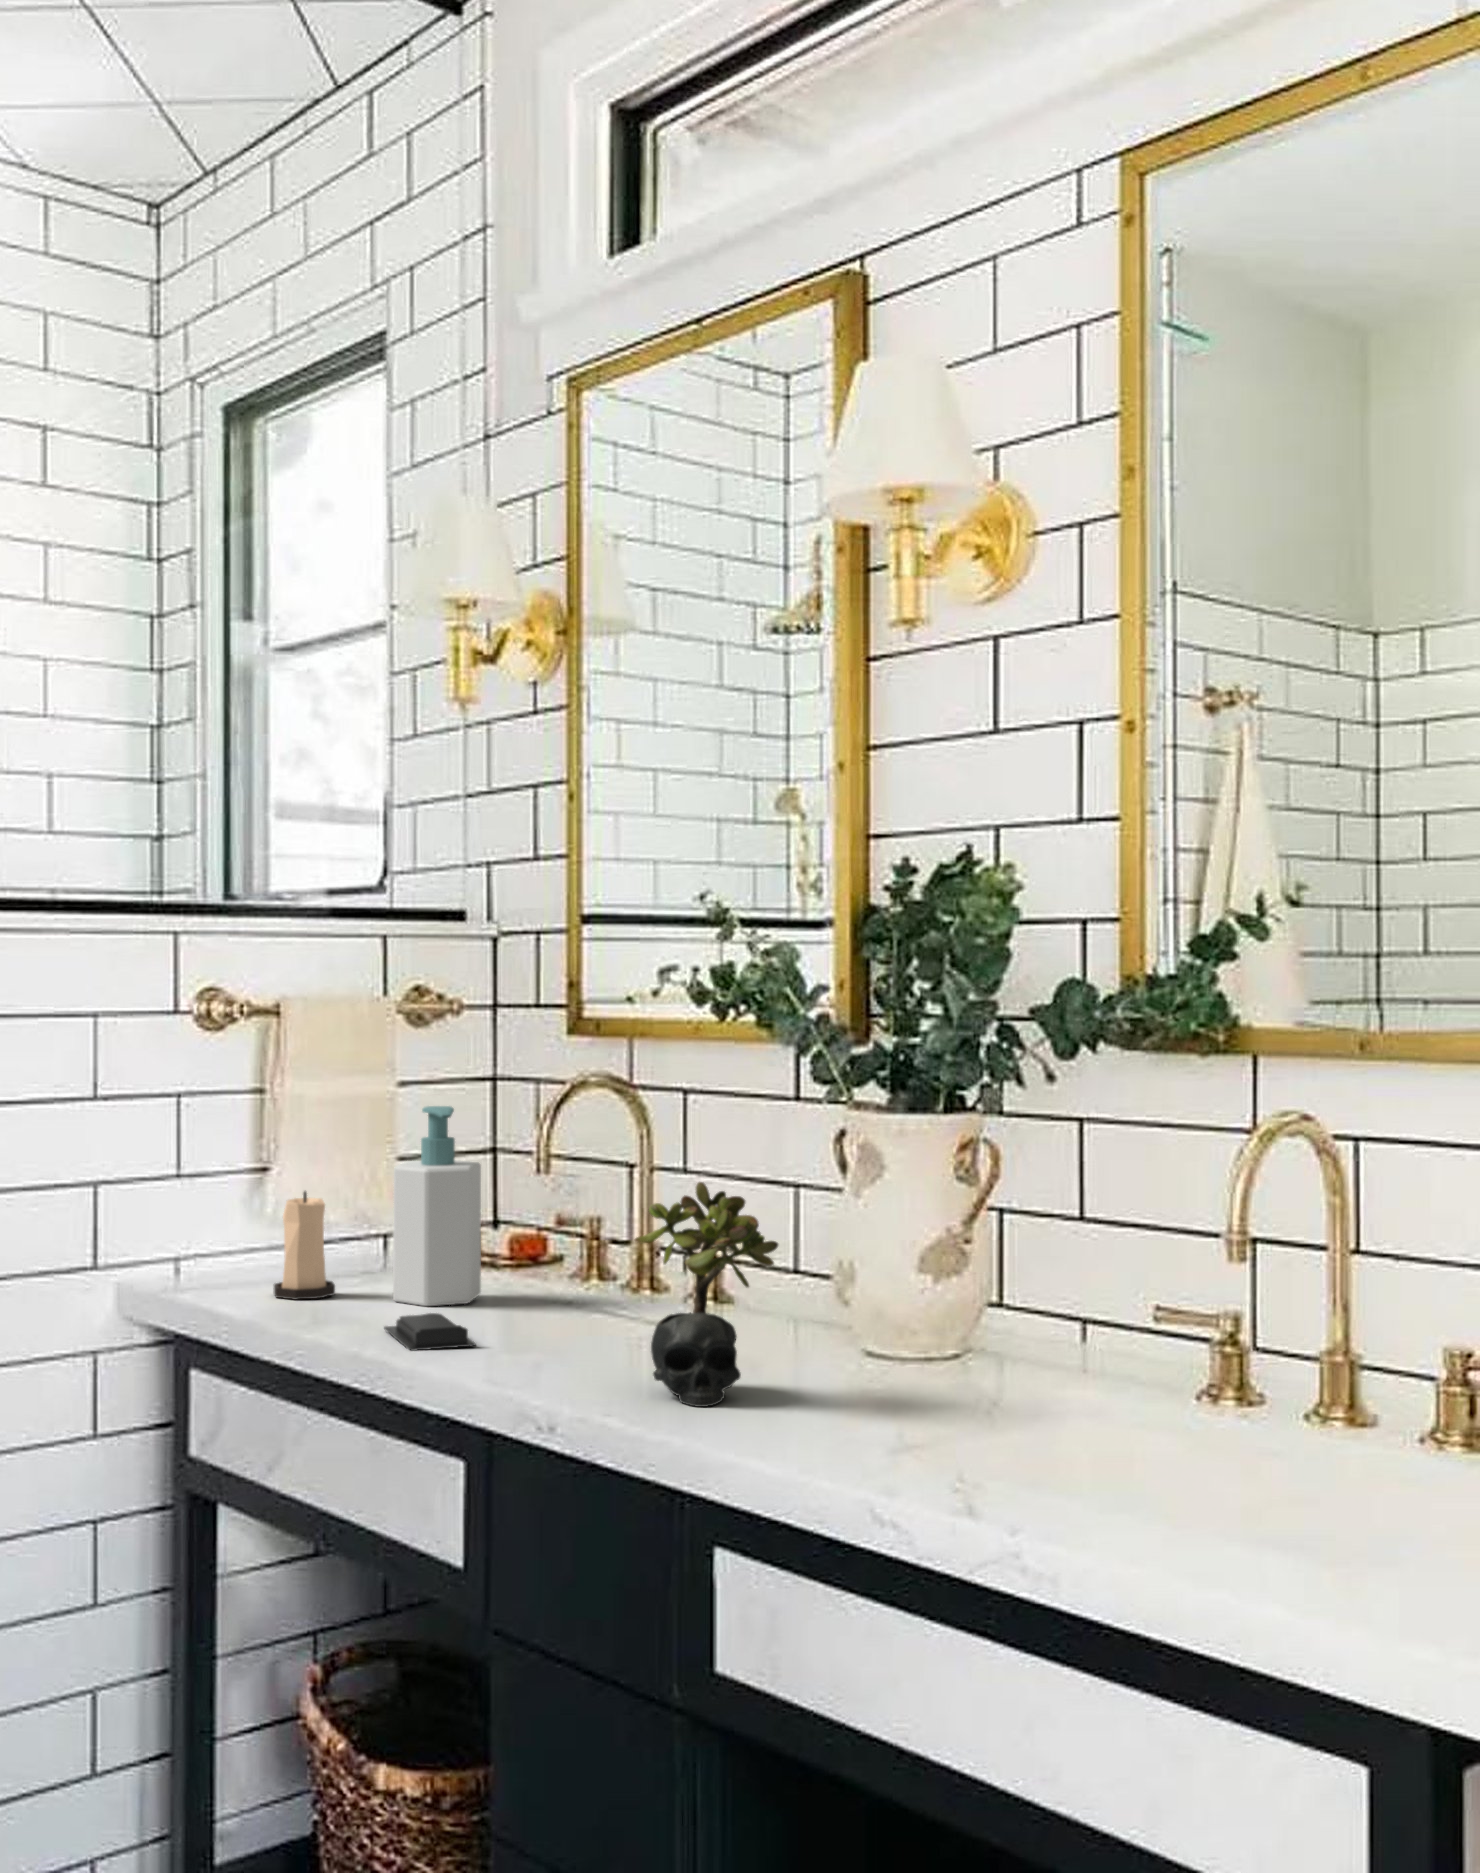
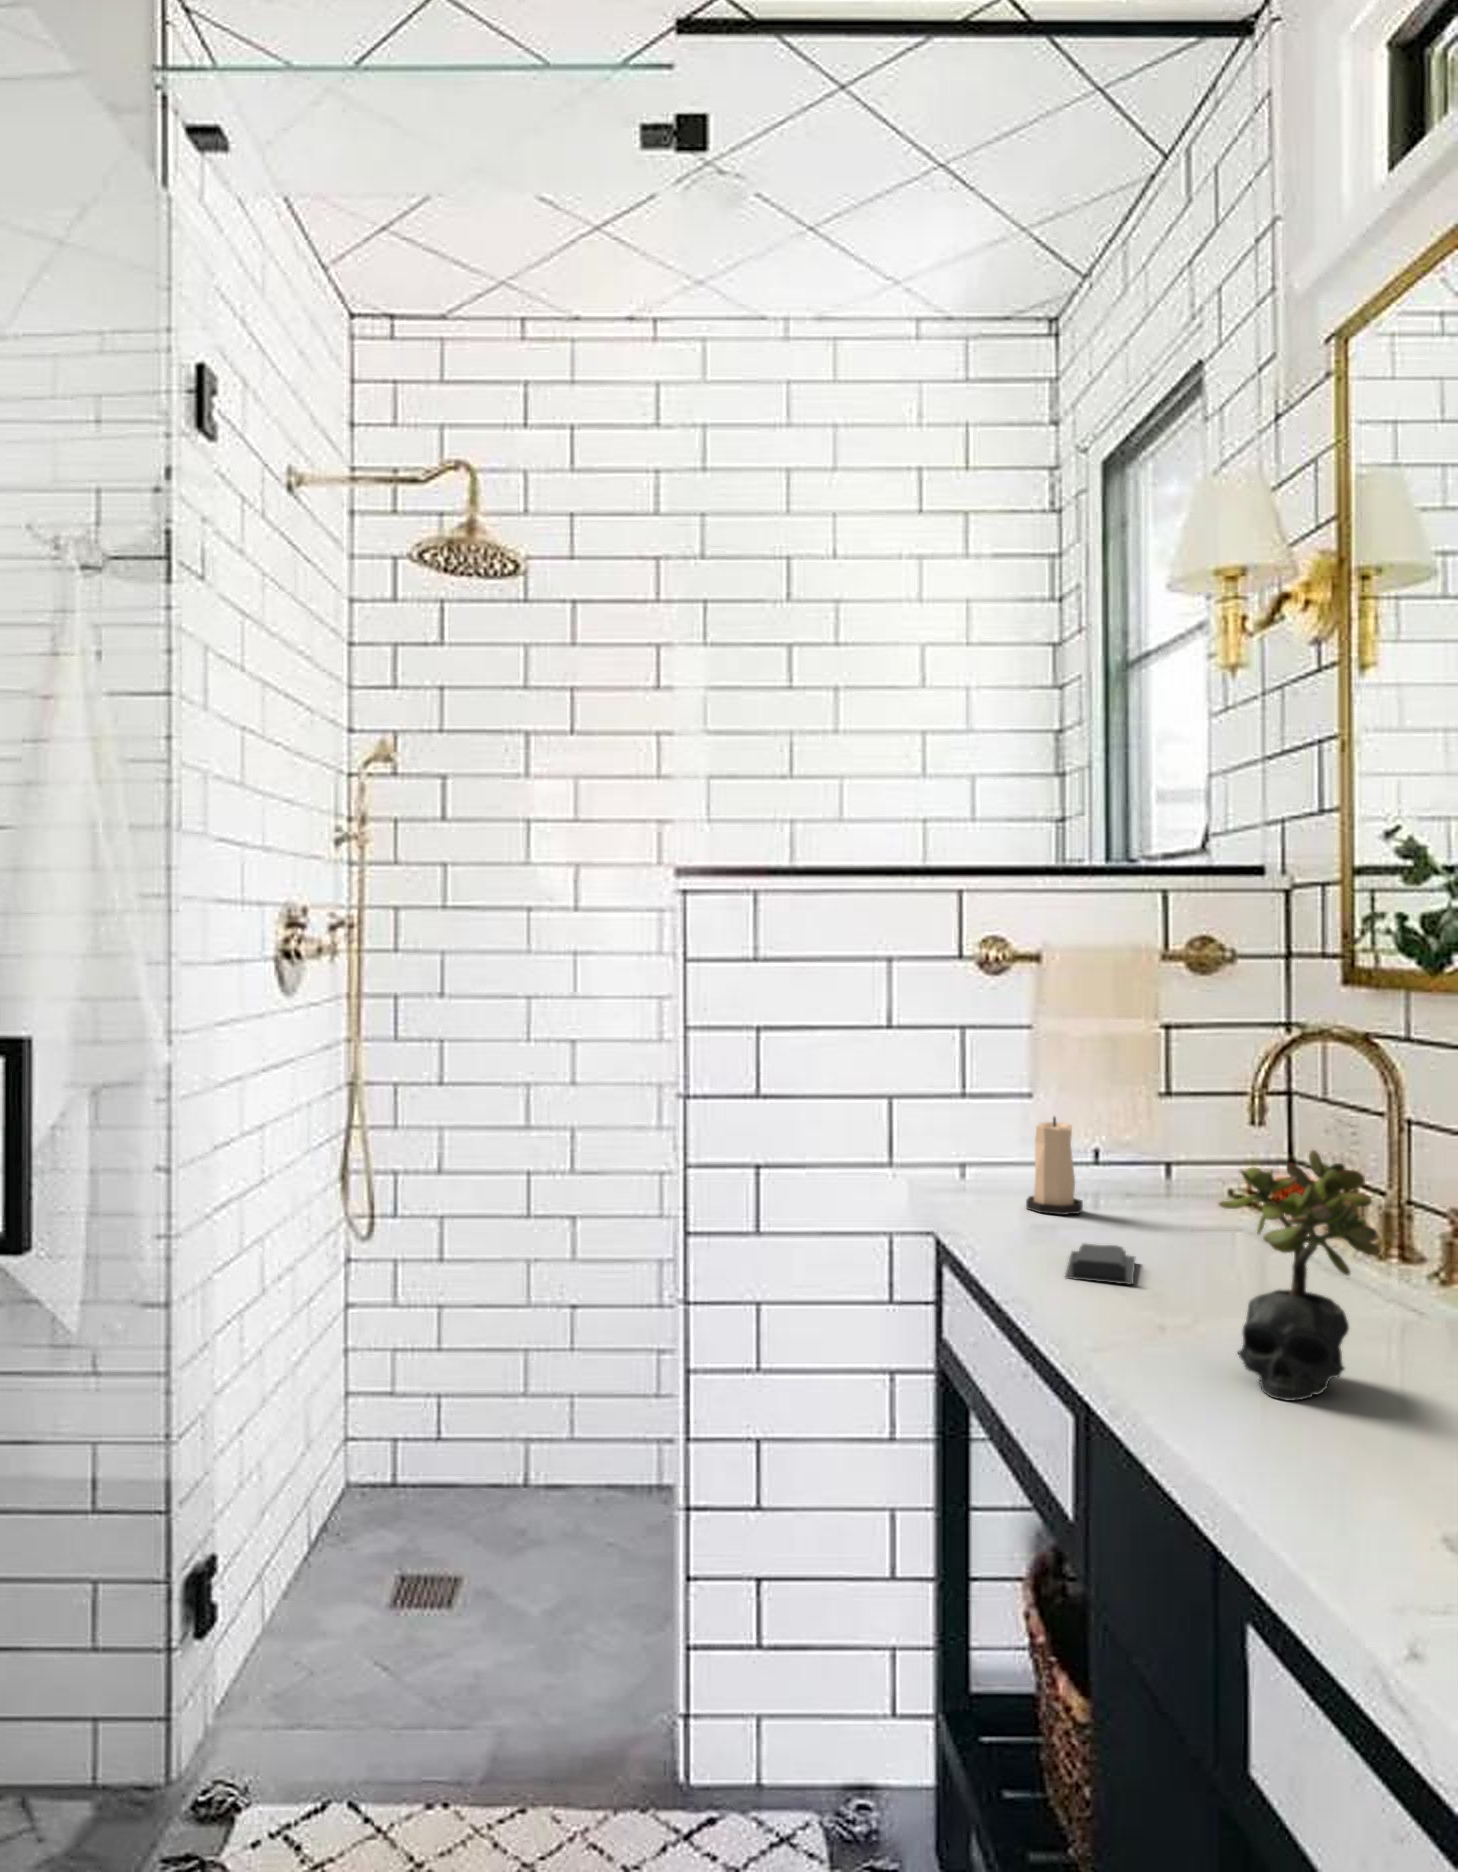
soap bottle: present [393,1106,481,1306] -> none [1126,1049,1216,1240]

